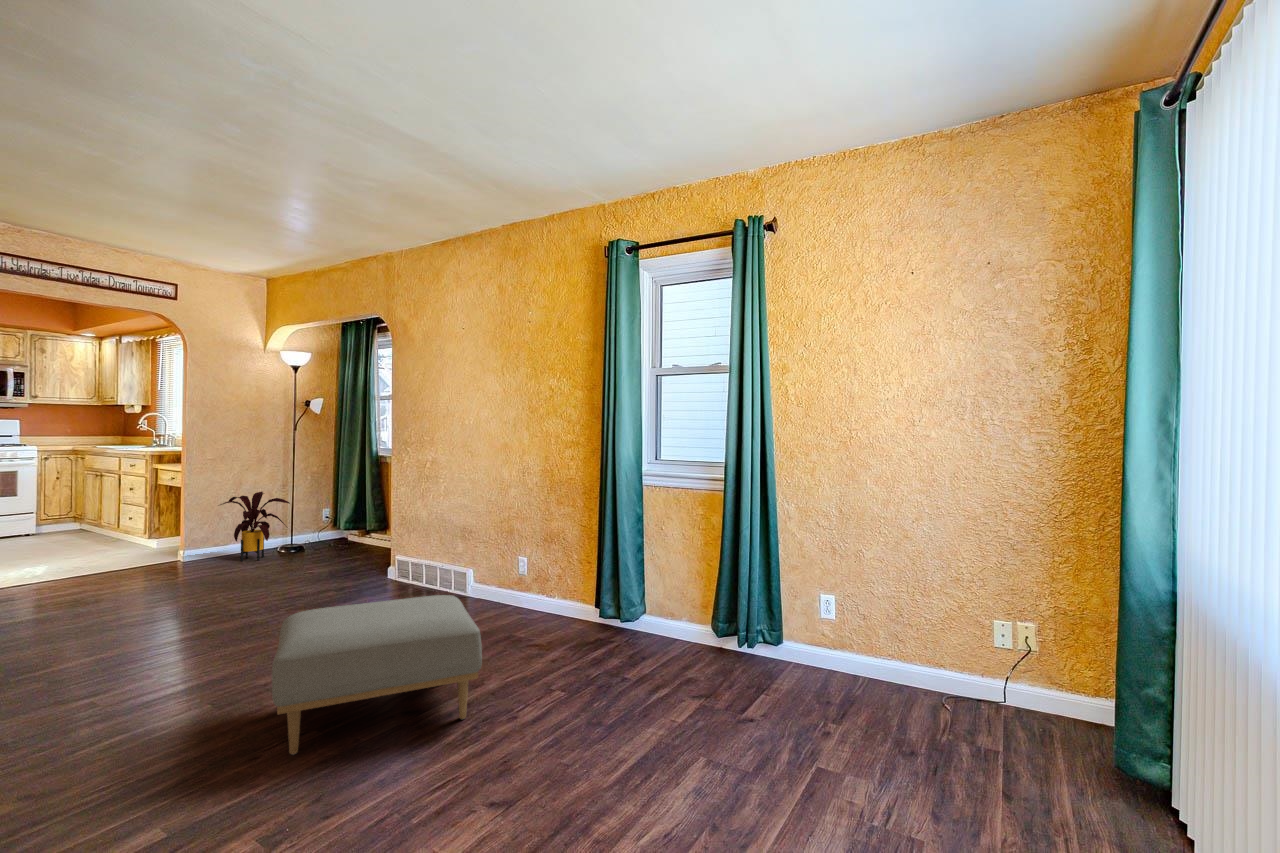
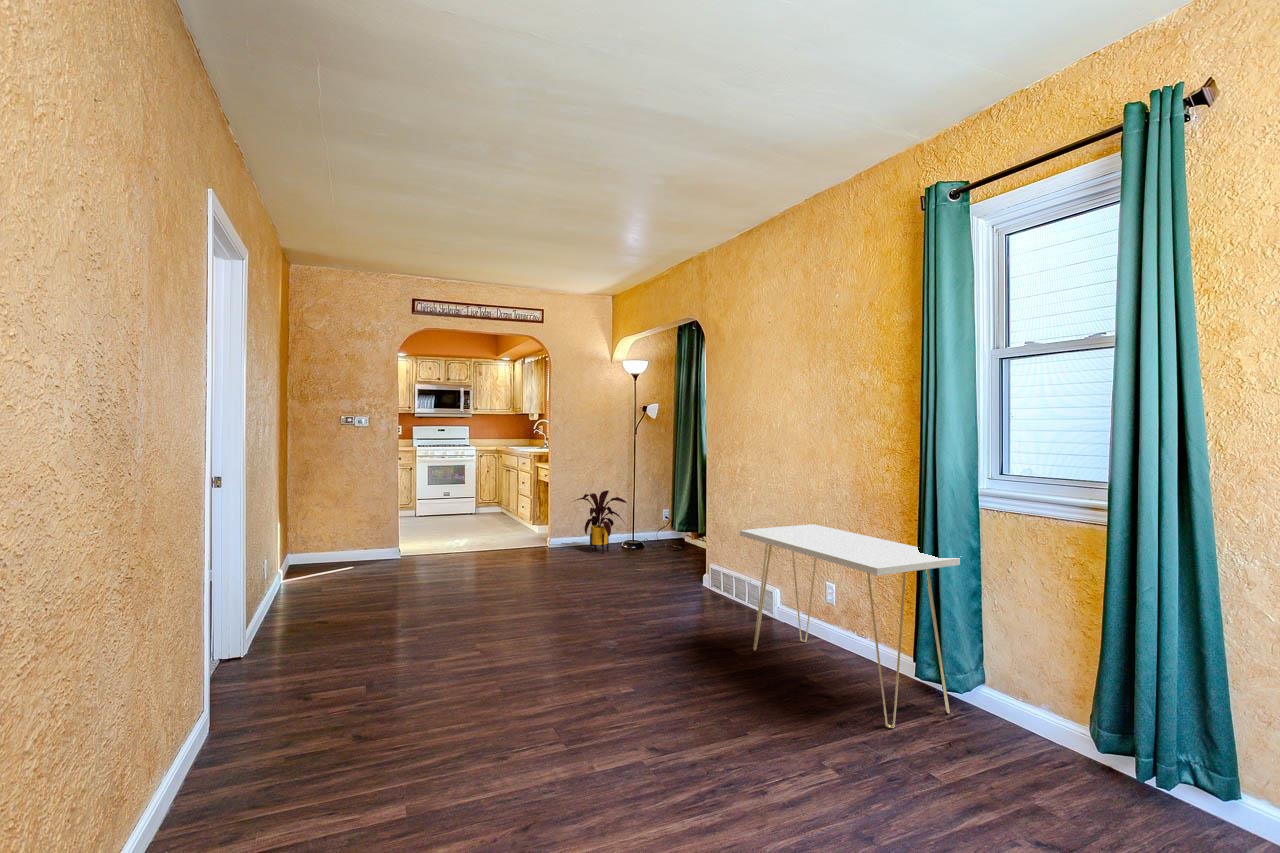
console table: none [451,506,634,654] -> present [740,524,960,728]
ottoman: present [272,595,482,754] -> none [518,617,725,775]

